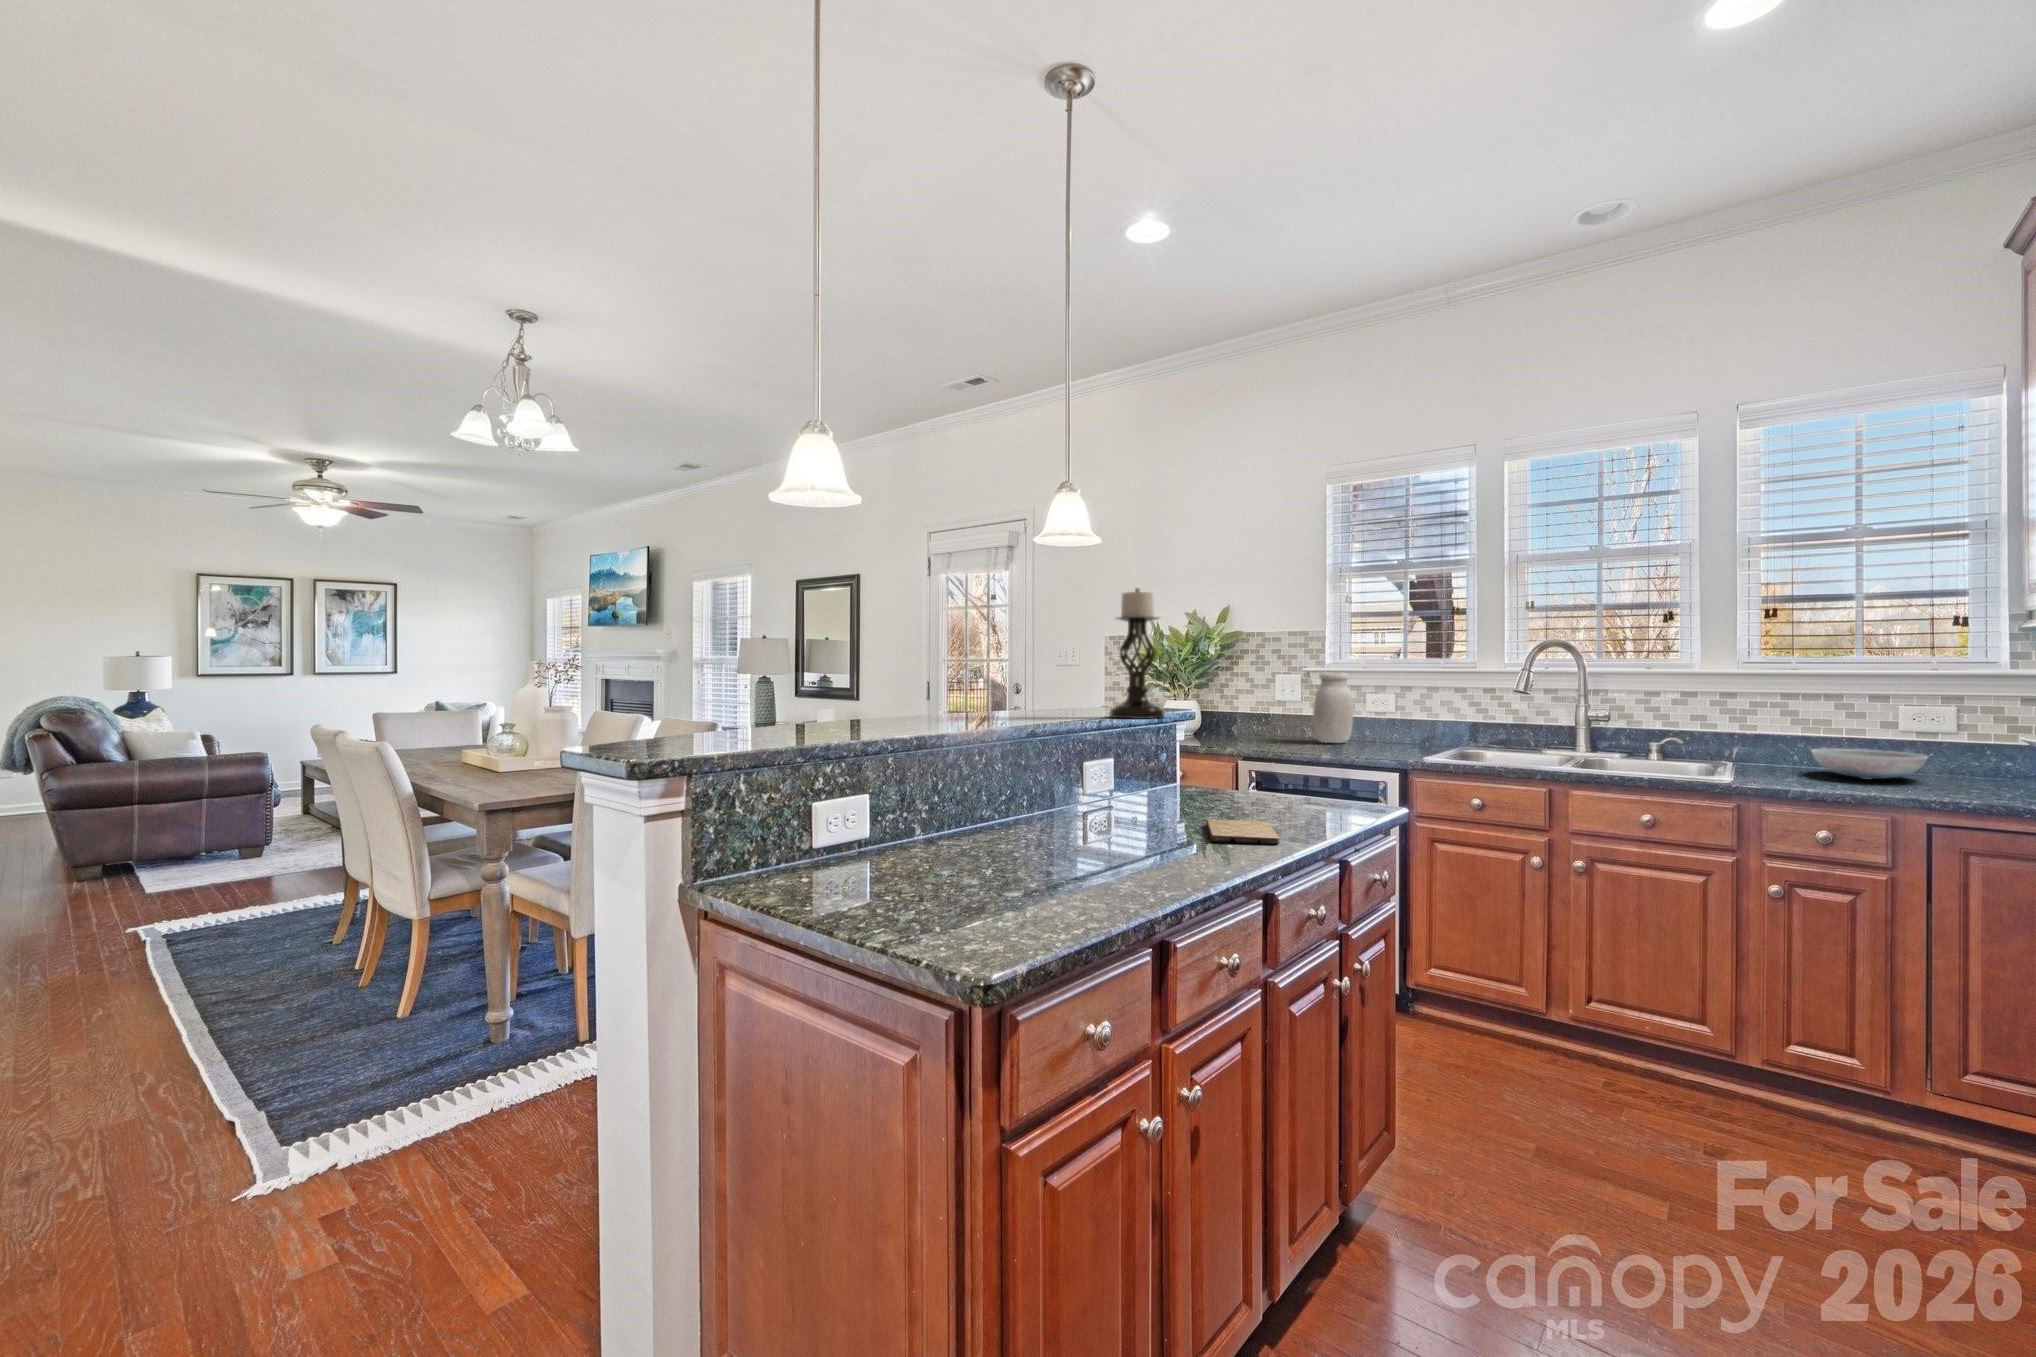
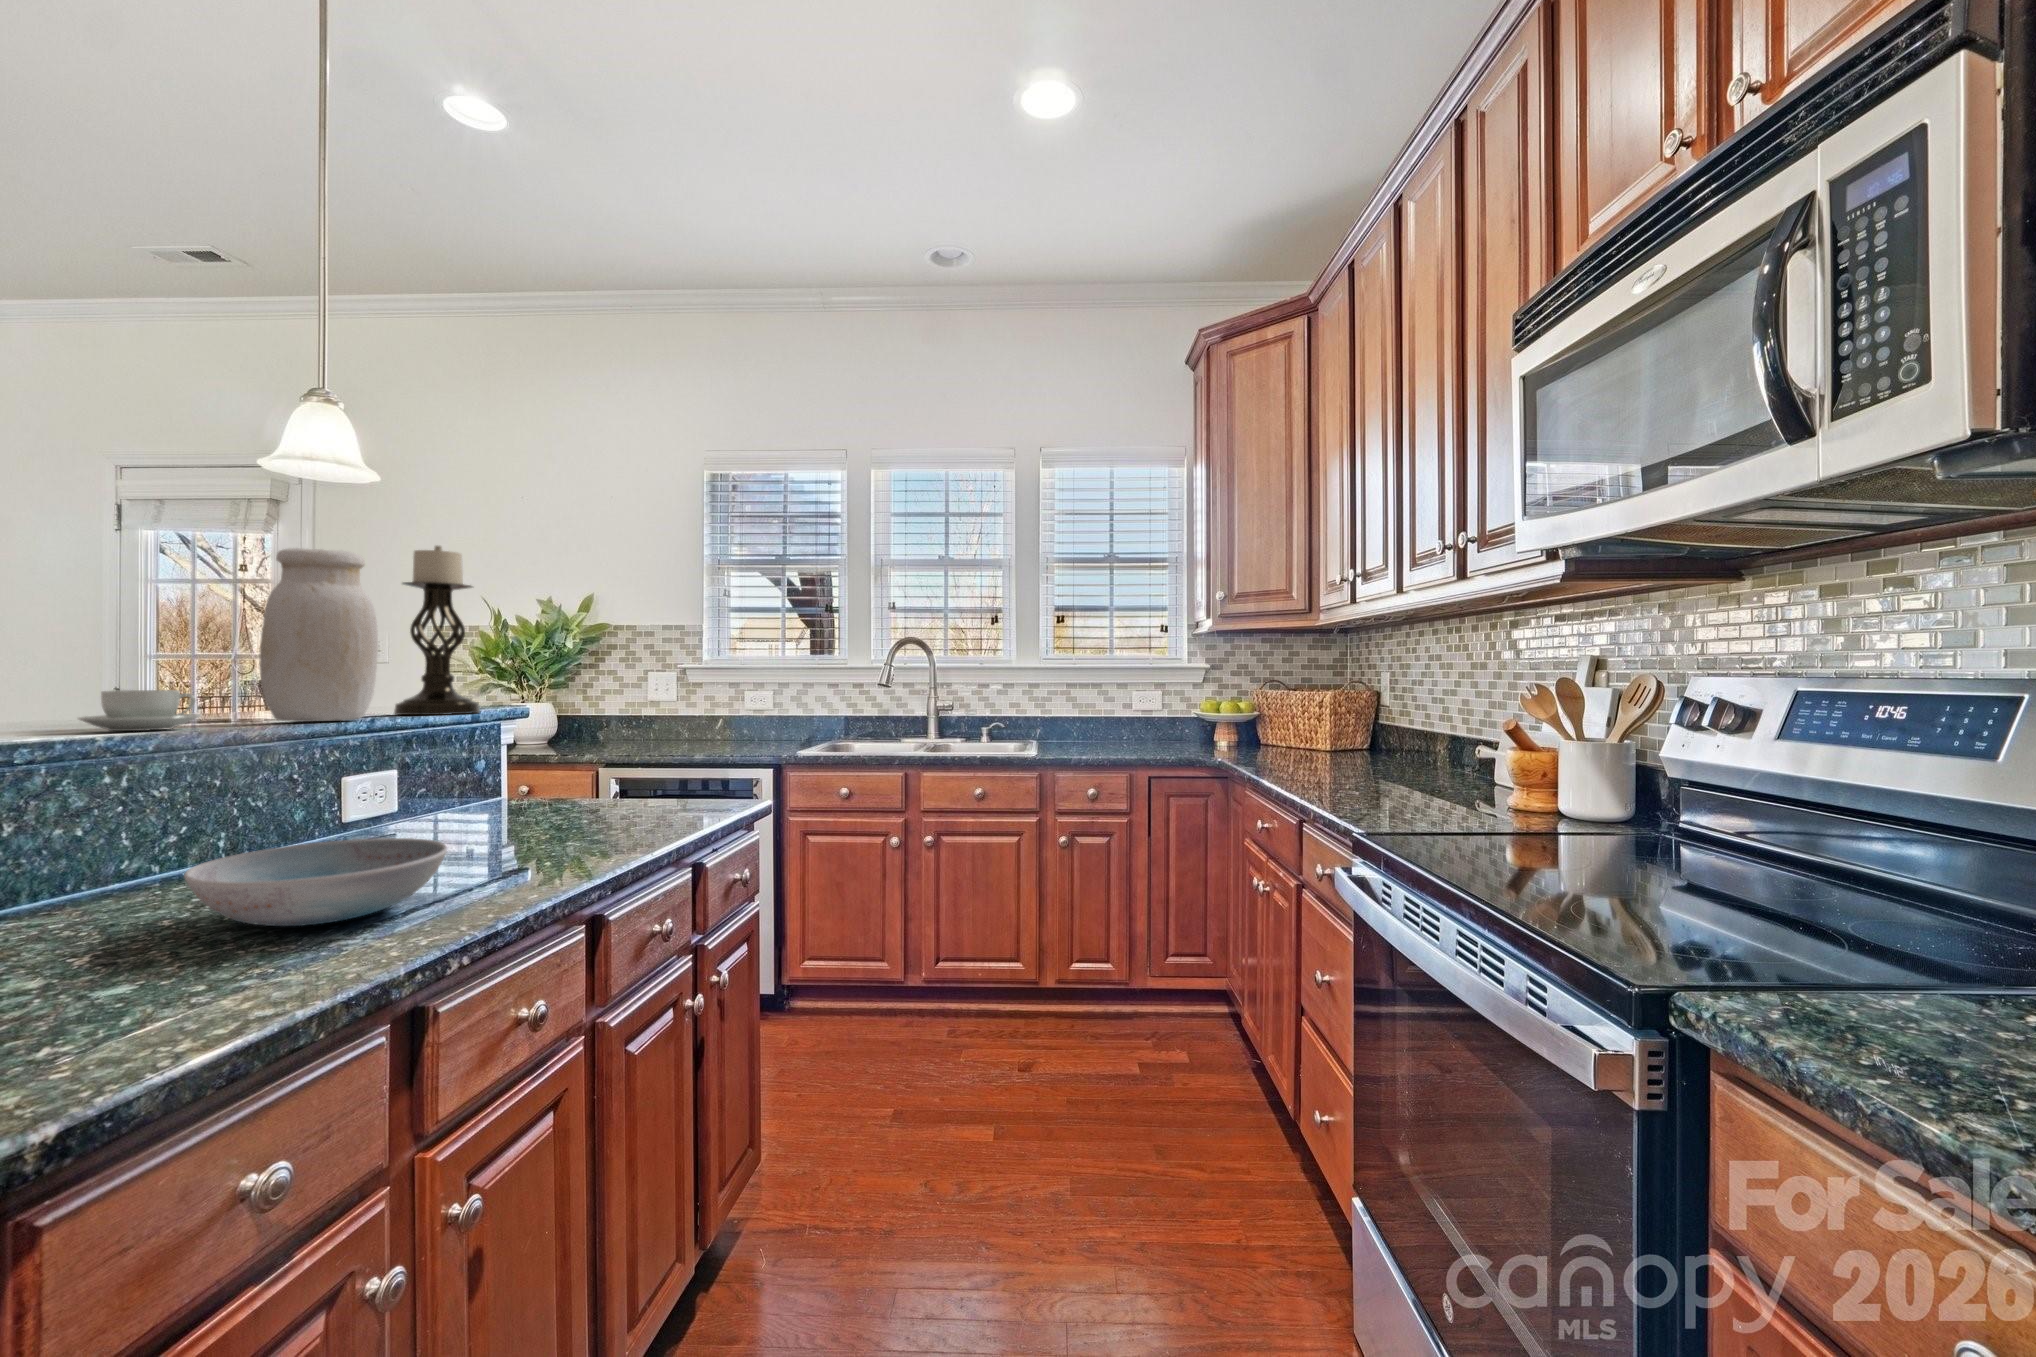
jar: present [1313,672,1353,743] -> present [259,548,378,722]
coffee cup: none [959,701,1015,728] -> present [78,690,200,731]
dish: present [1811,749,1928,779] -> present [184,838,447,926]
cutting board: present [1207,819,1279,844] -> none [523,829,617,861]

